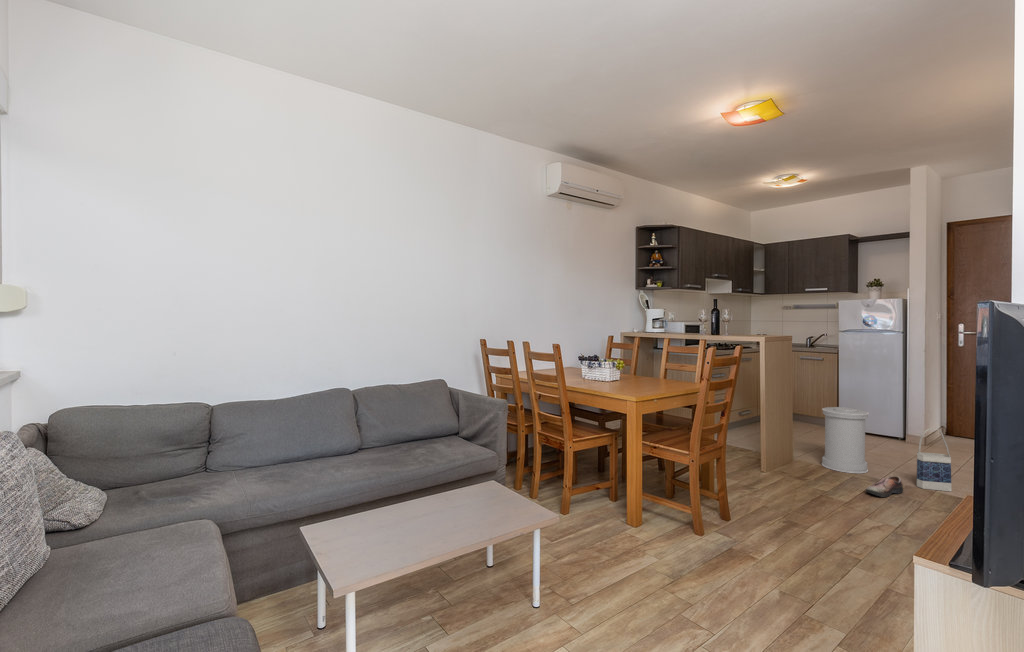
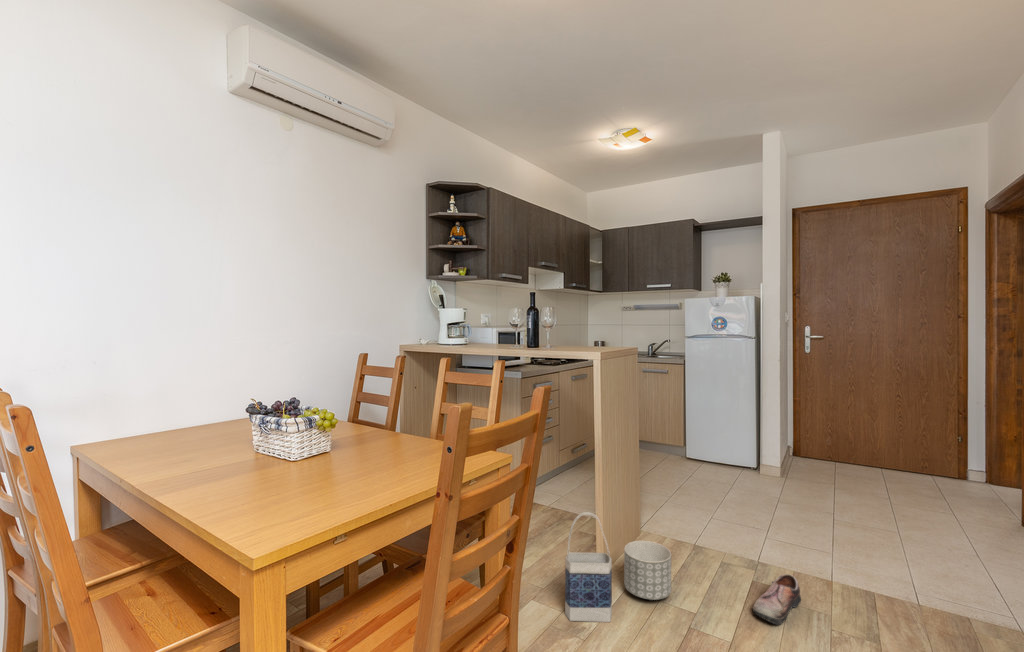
trash can: present [822,407,868,473] -> none [679,452,740,557]
bag: present [917,428,952,491] -> present [565,512,612,622]
planter: none [780,451,811,482] -> present [624,541,671,600]

